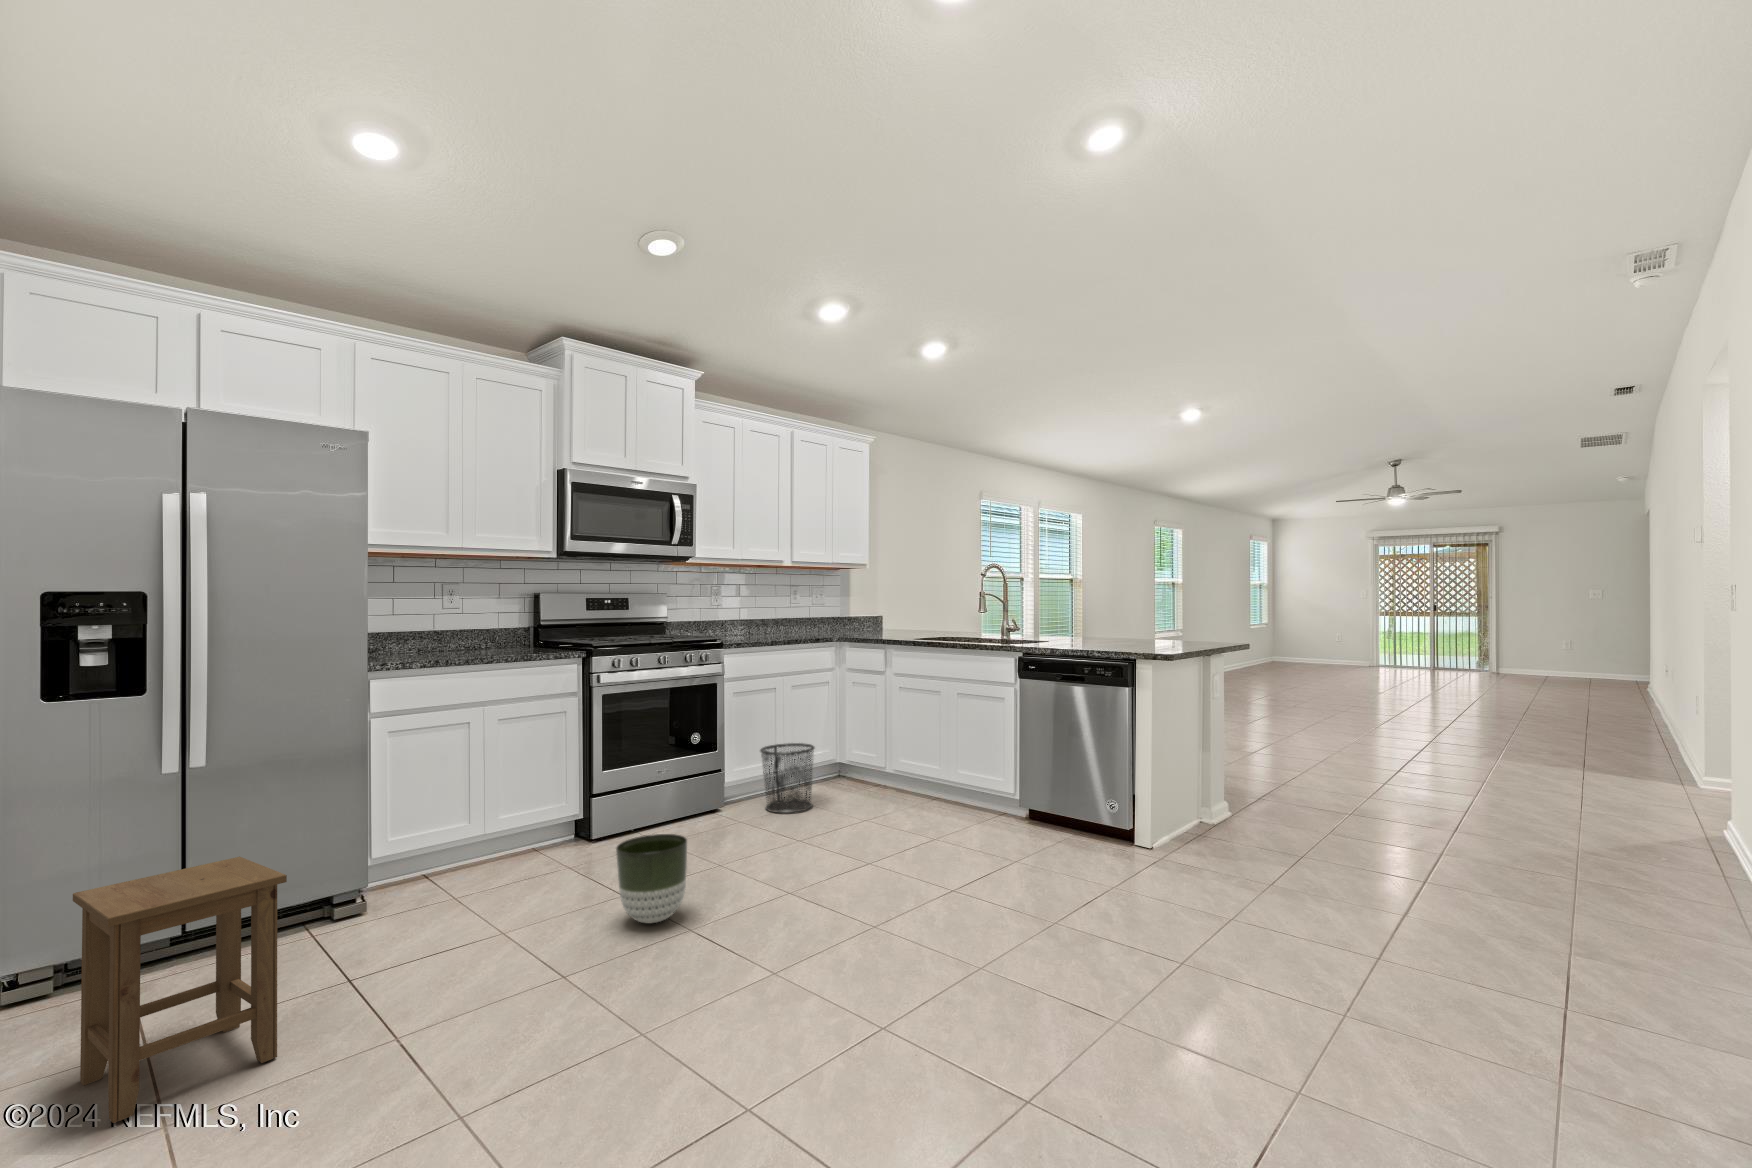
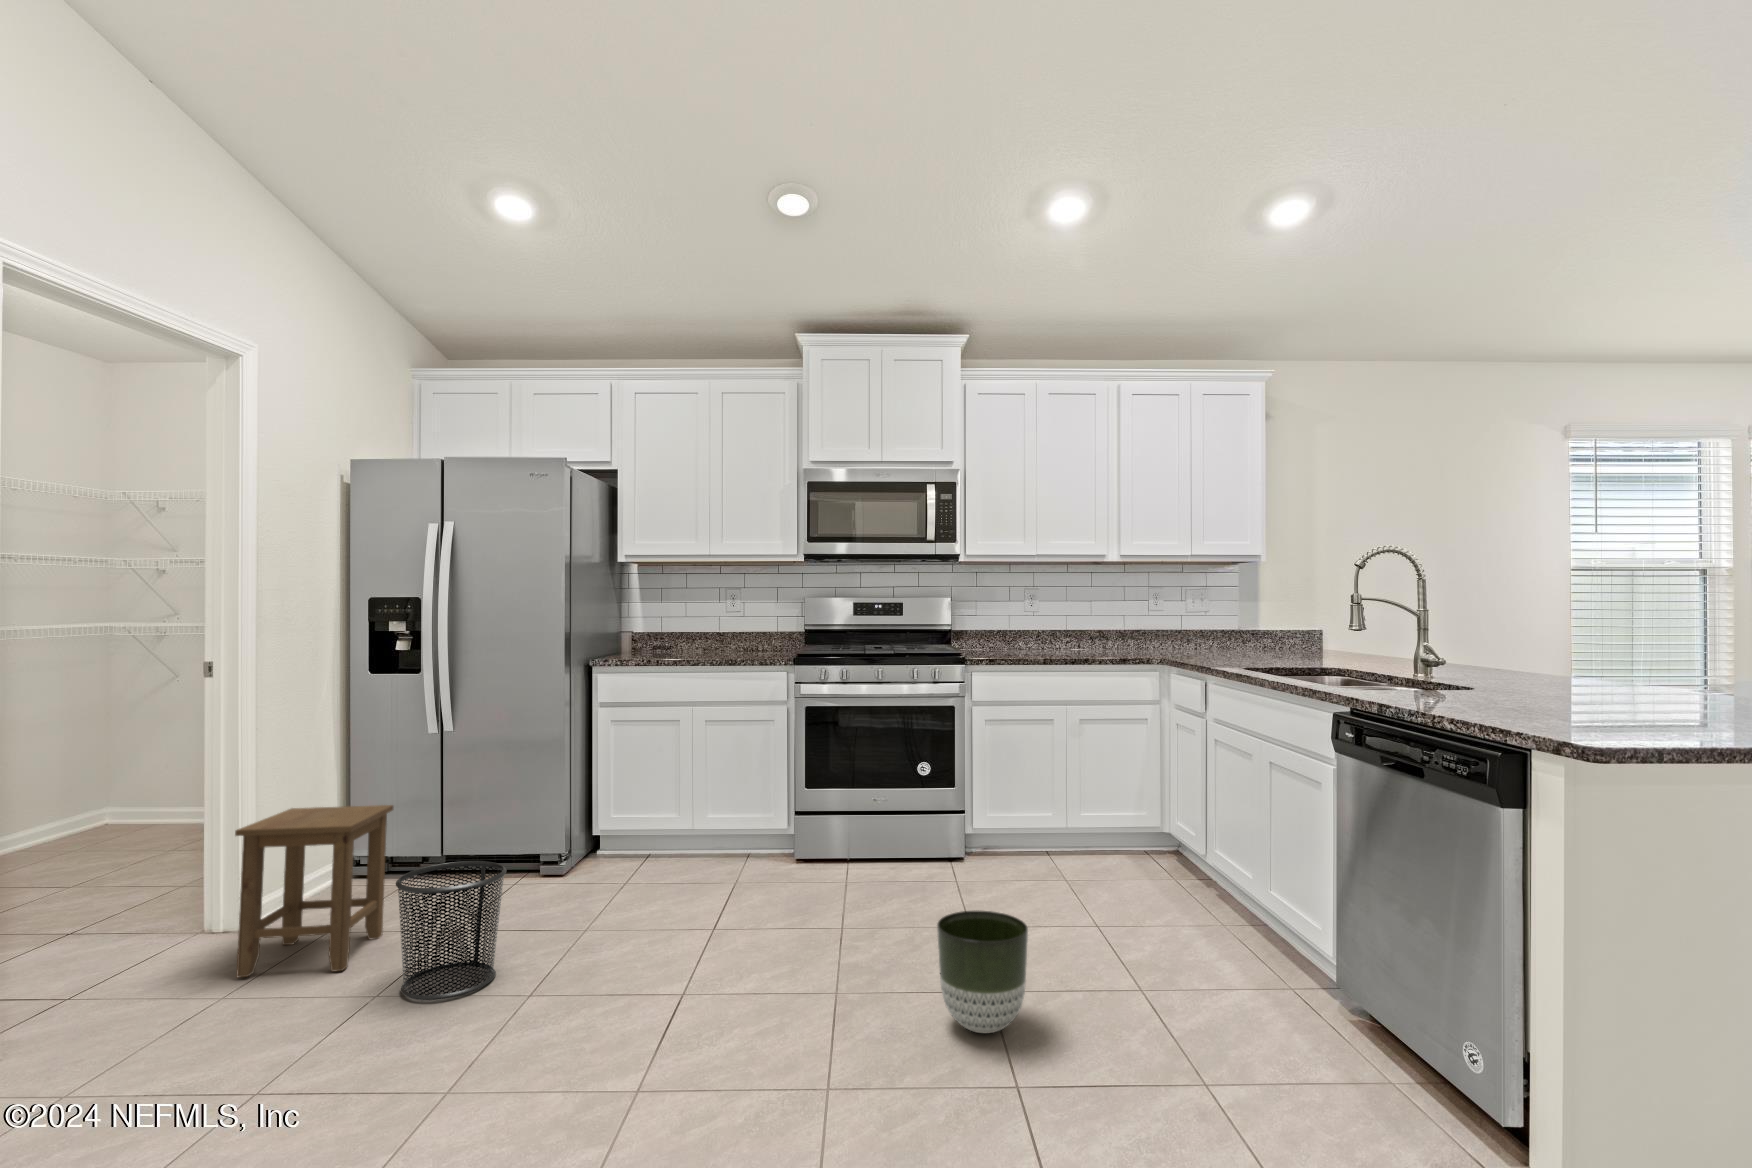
waste bin: present [760,743,815,813] -> present [396,861,507,1000]
planter: present [616,834,687,923] -> present [937,911,1028,1033]

